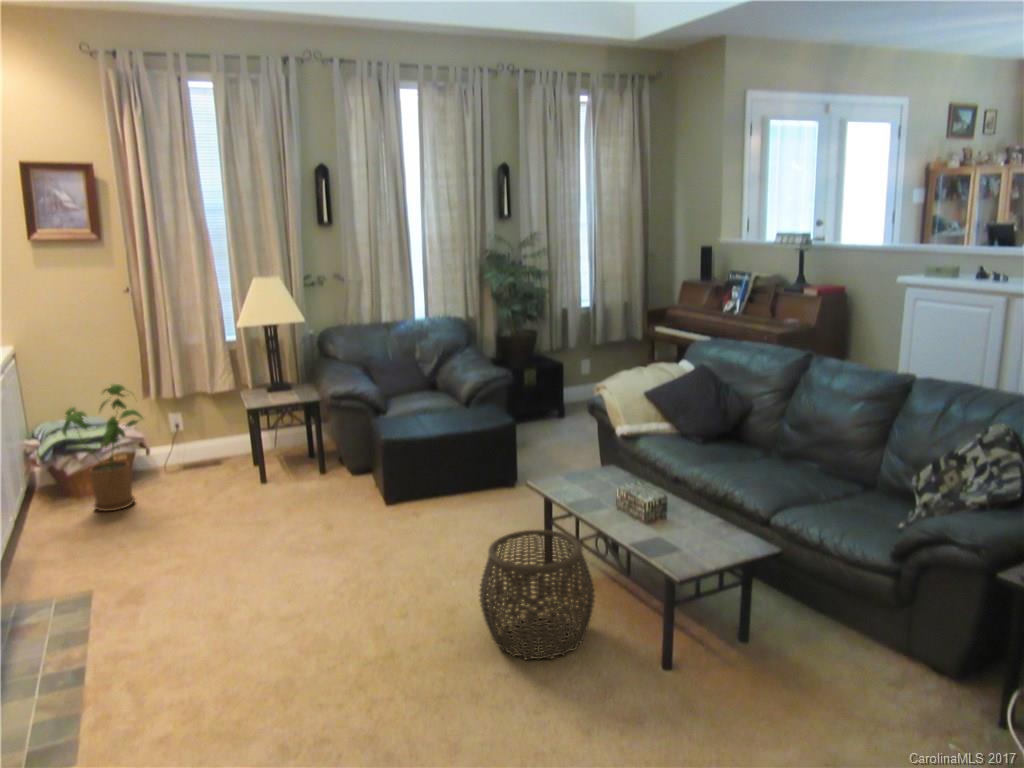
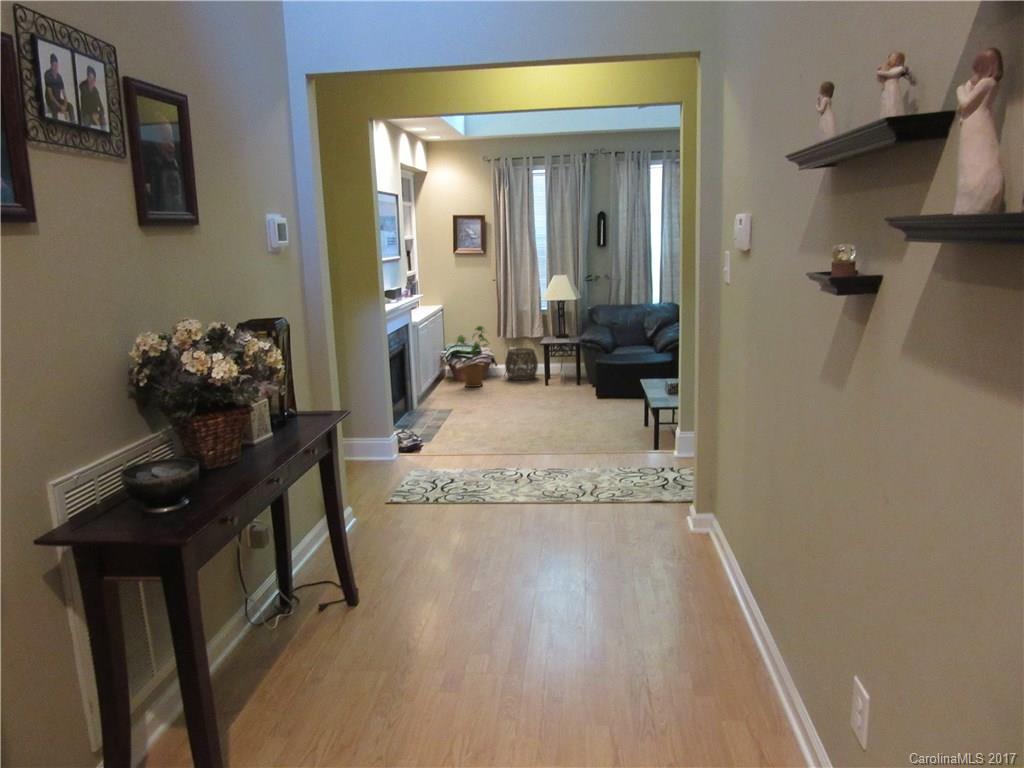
woven basket: present [479,530,595,660] -> present [505,348,538,380]

